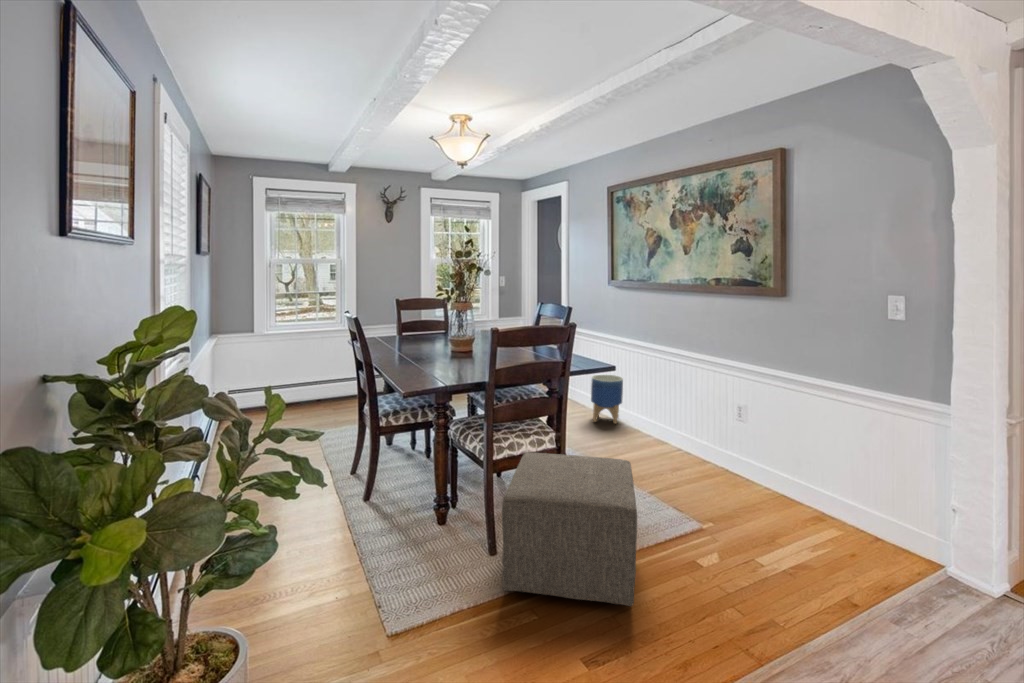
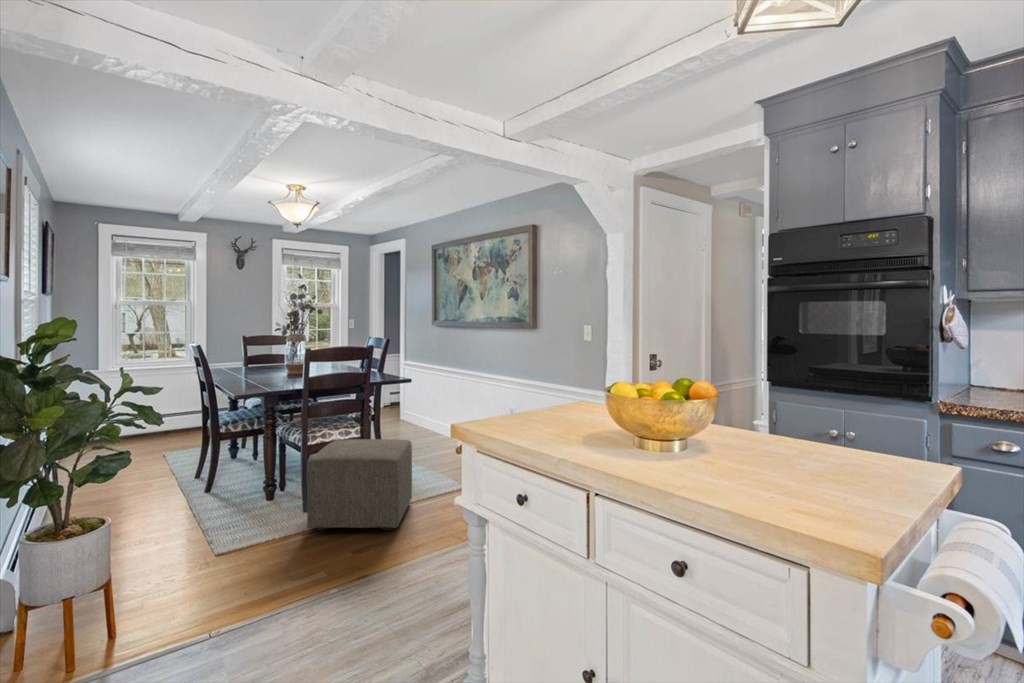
planter: present [591,375,623,424] -> none [419,398,445,438]

